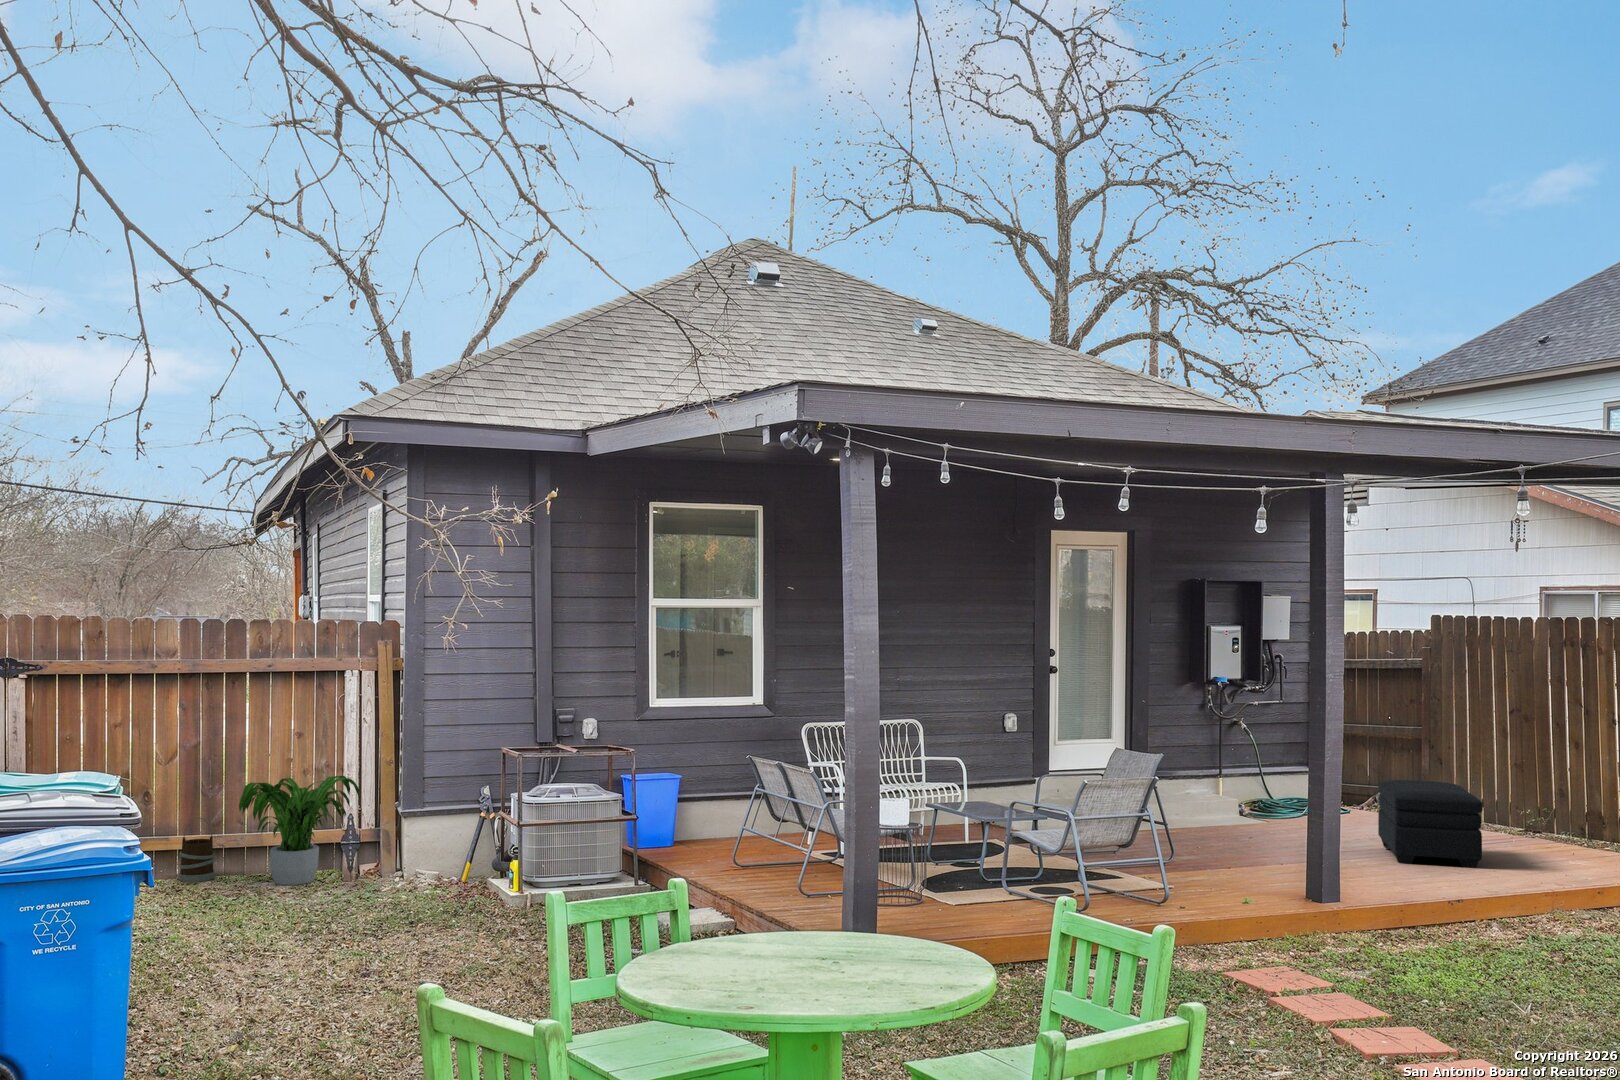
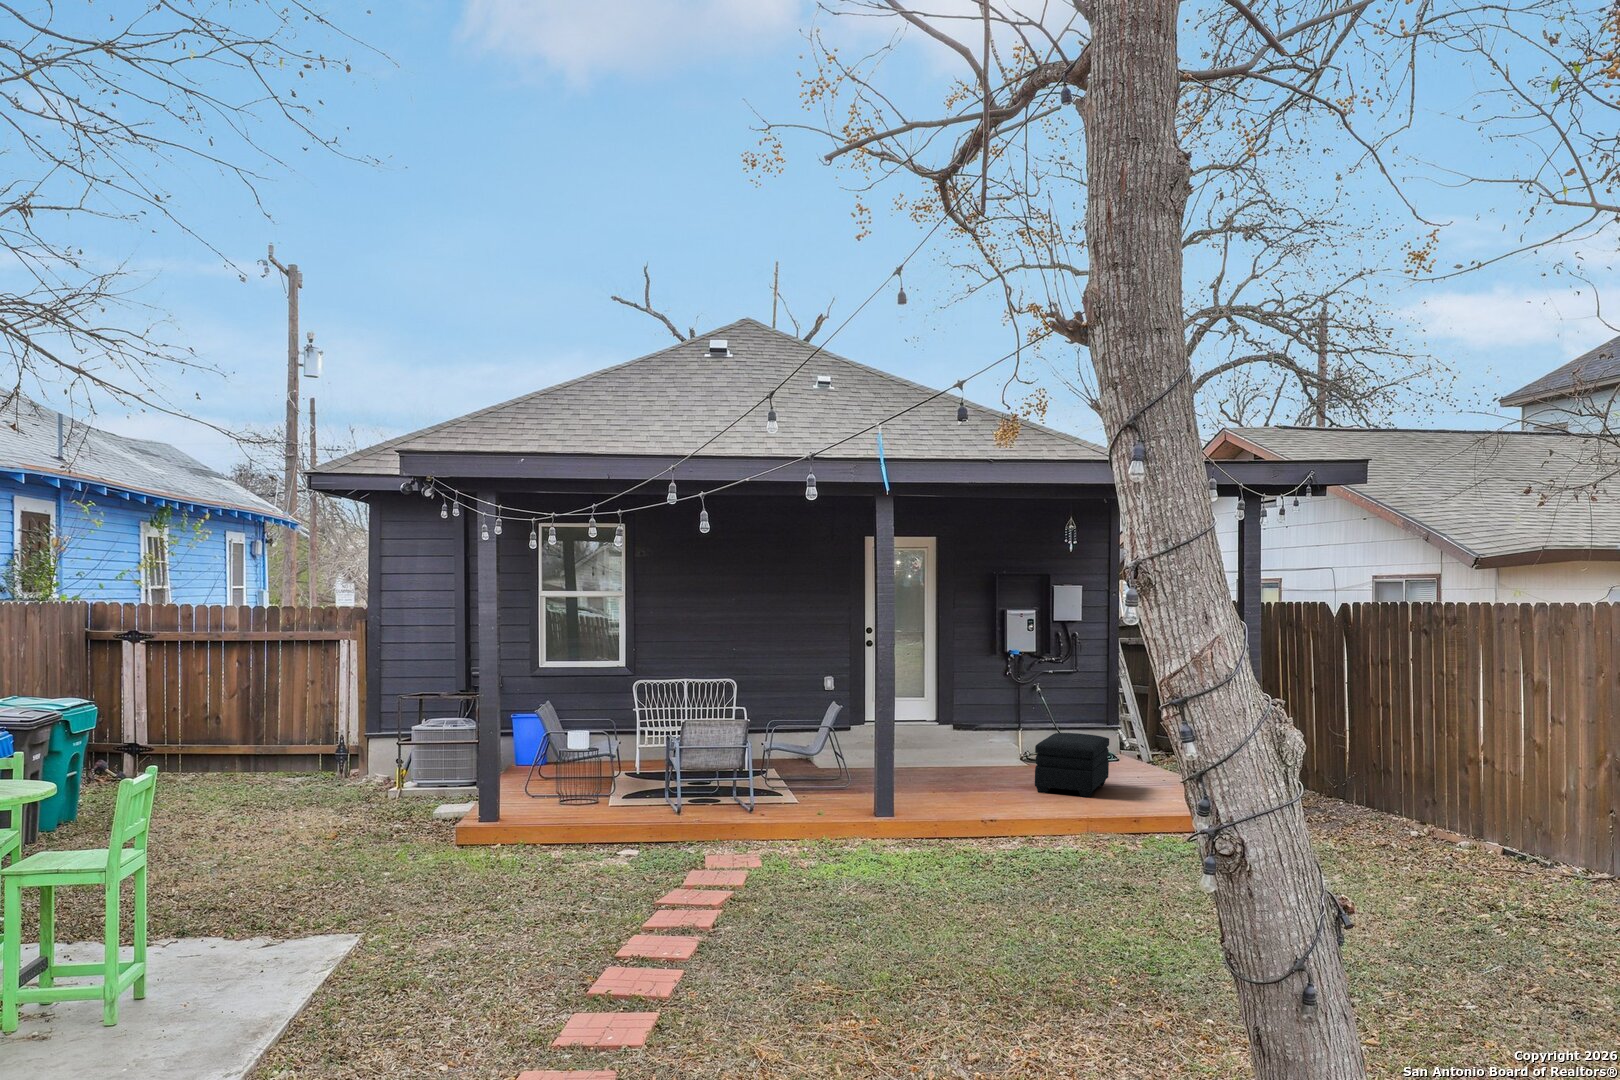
potted plant: present [239,776,360,885] -> none [261,709,346,778]
wooden bucket: present [178,818,215,882] -> none [234,733,258,774]

